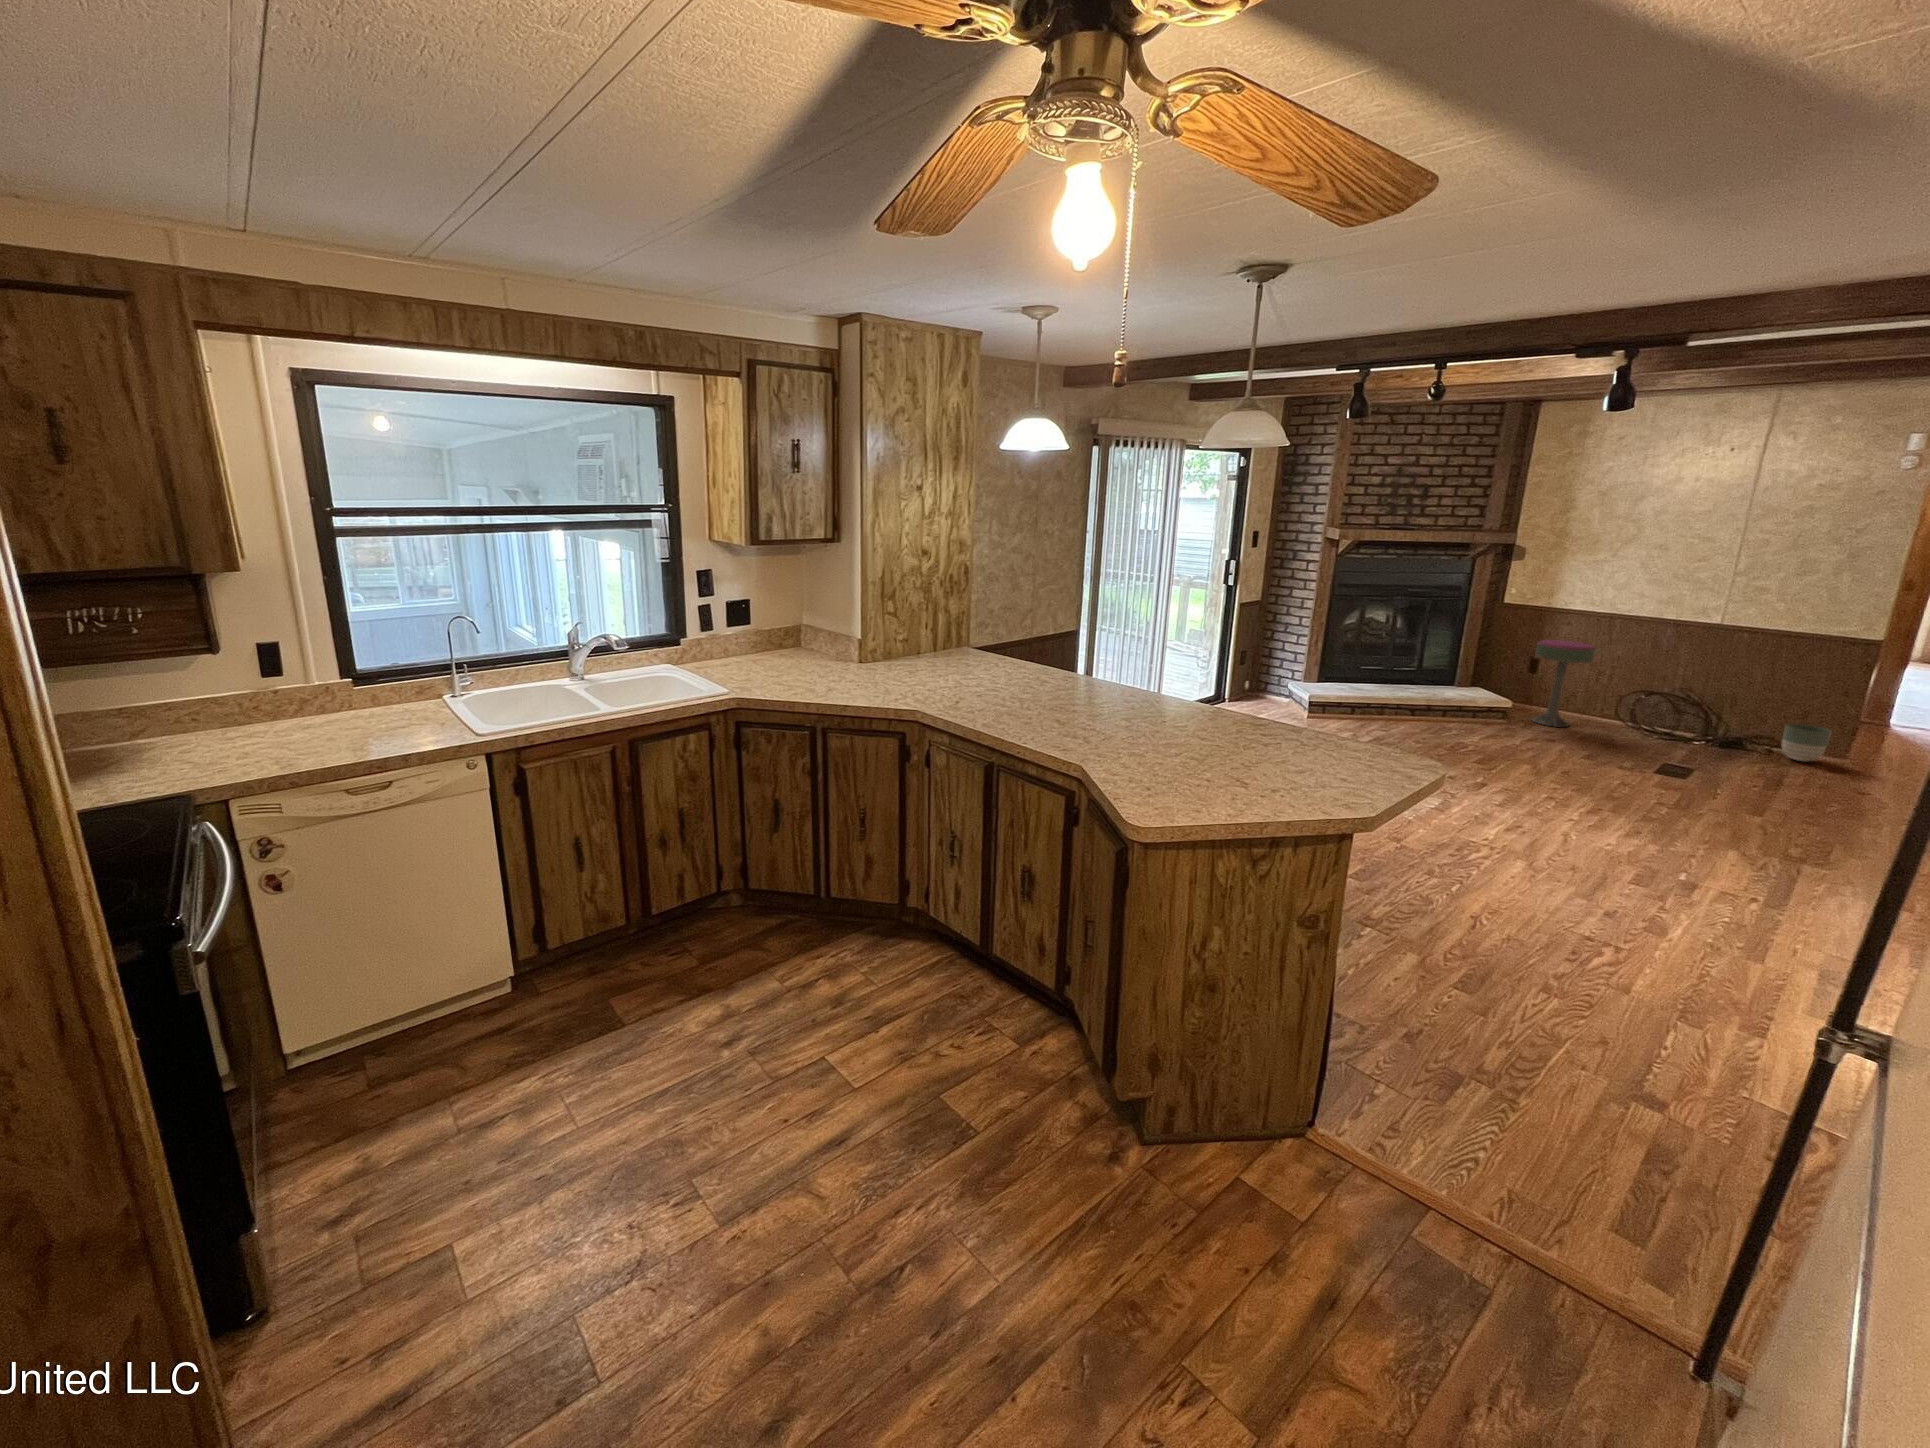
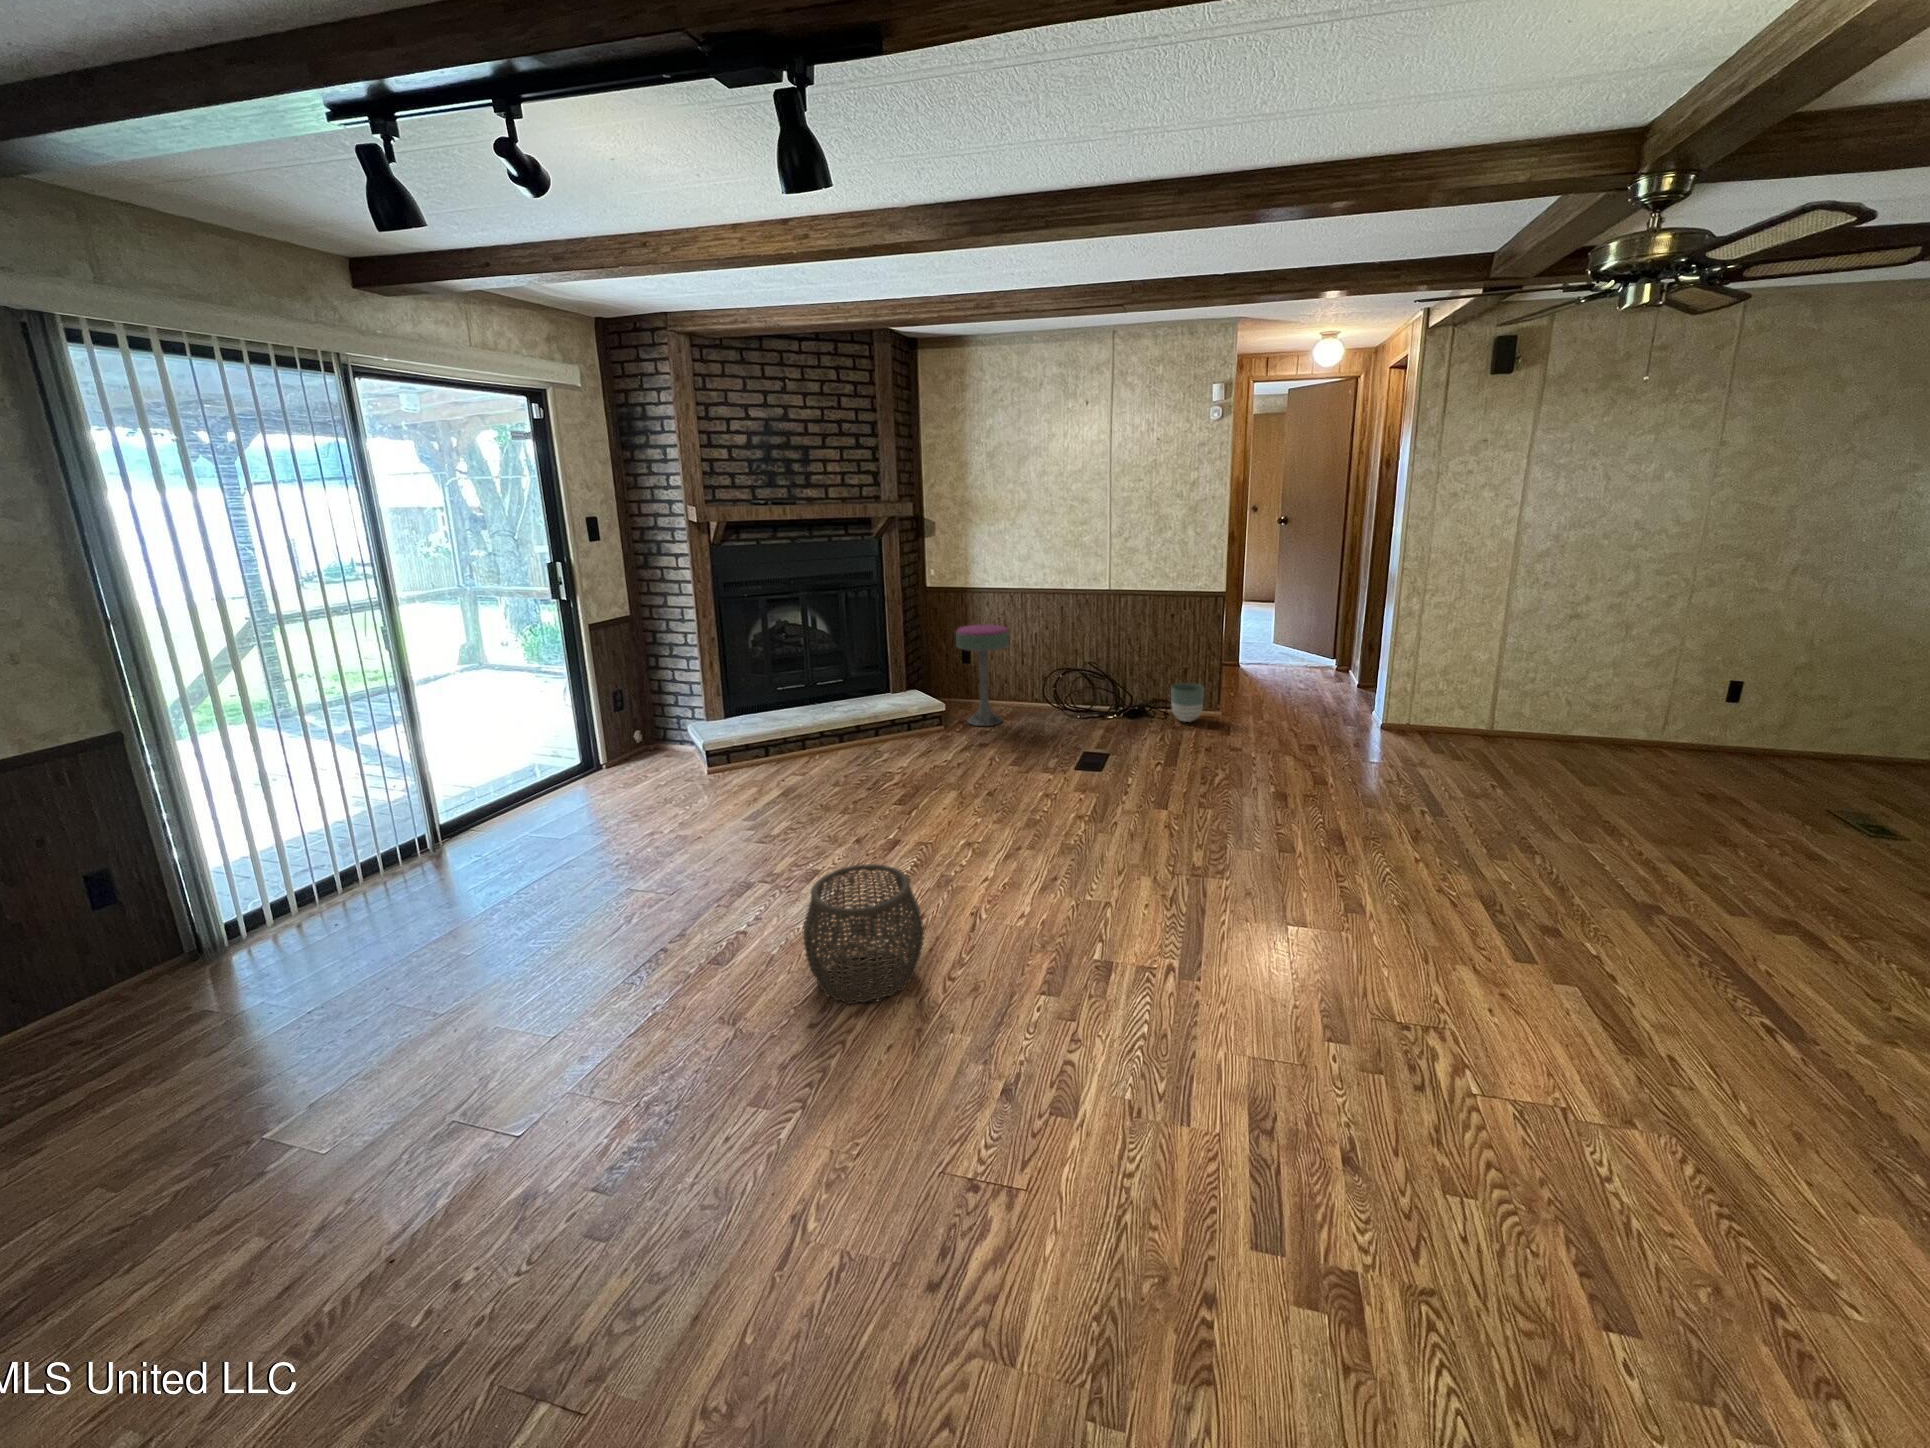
woven basket: none [1463,769,1554,848] -> present [803,864,924,1004]

